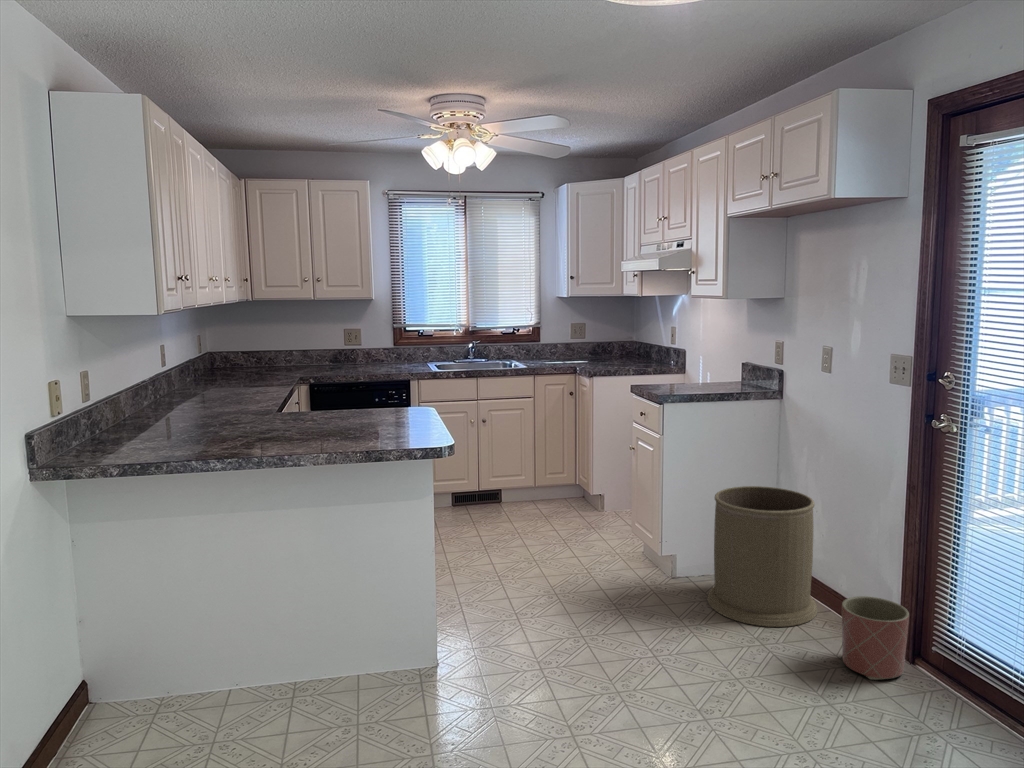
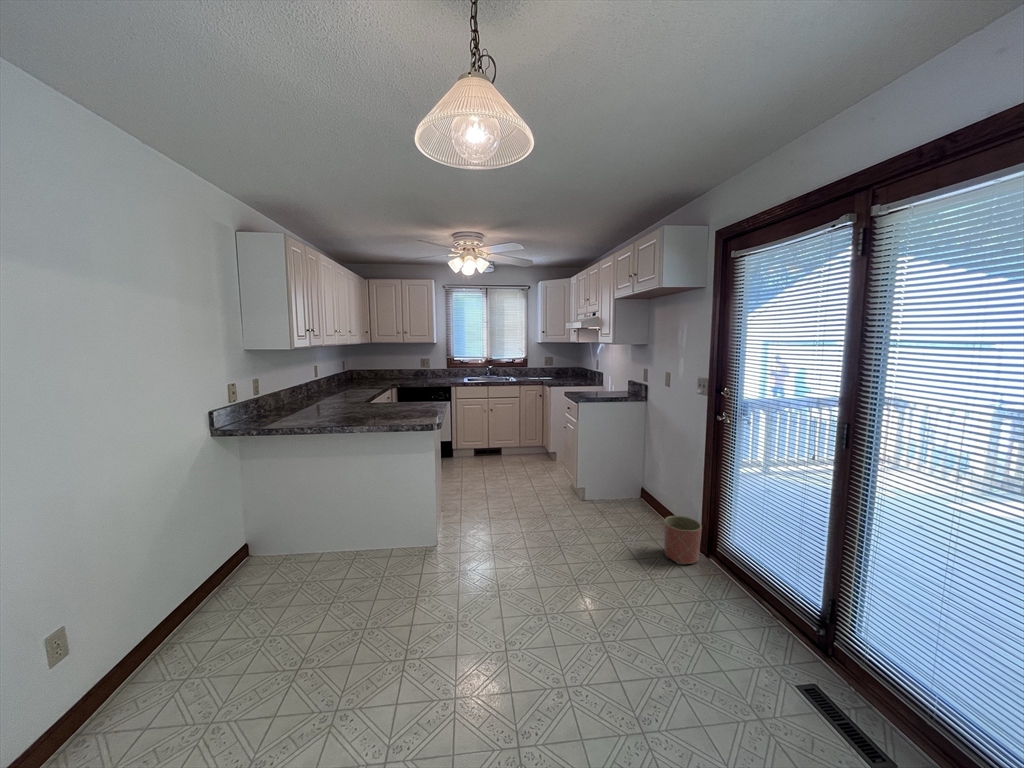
trash can: present [707,486,817,627] -> none [598,450,659,531]

